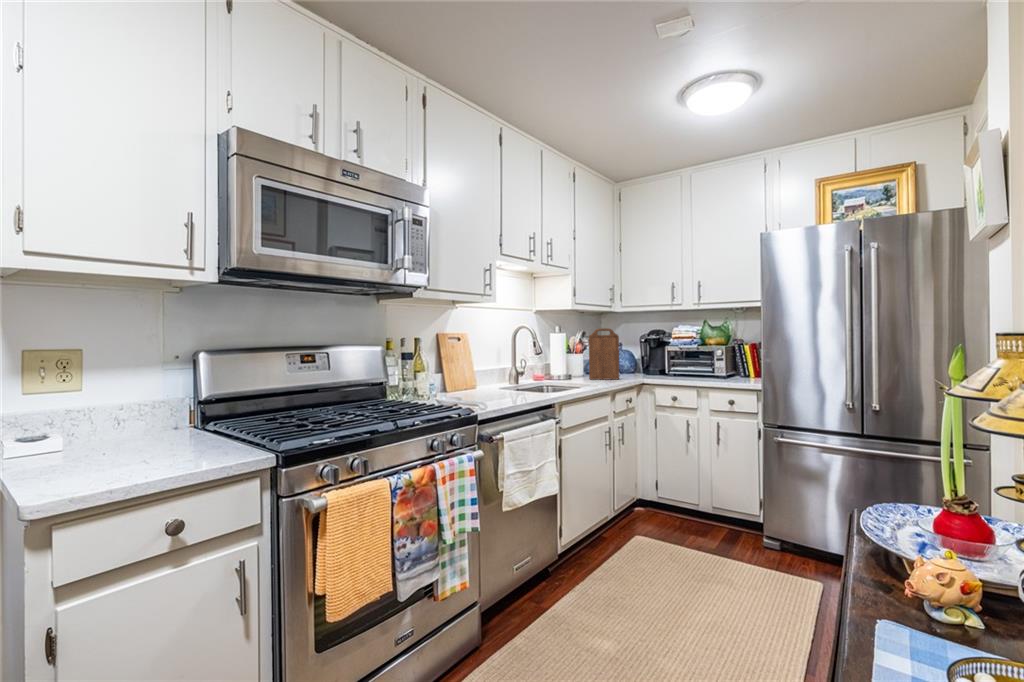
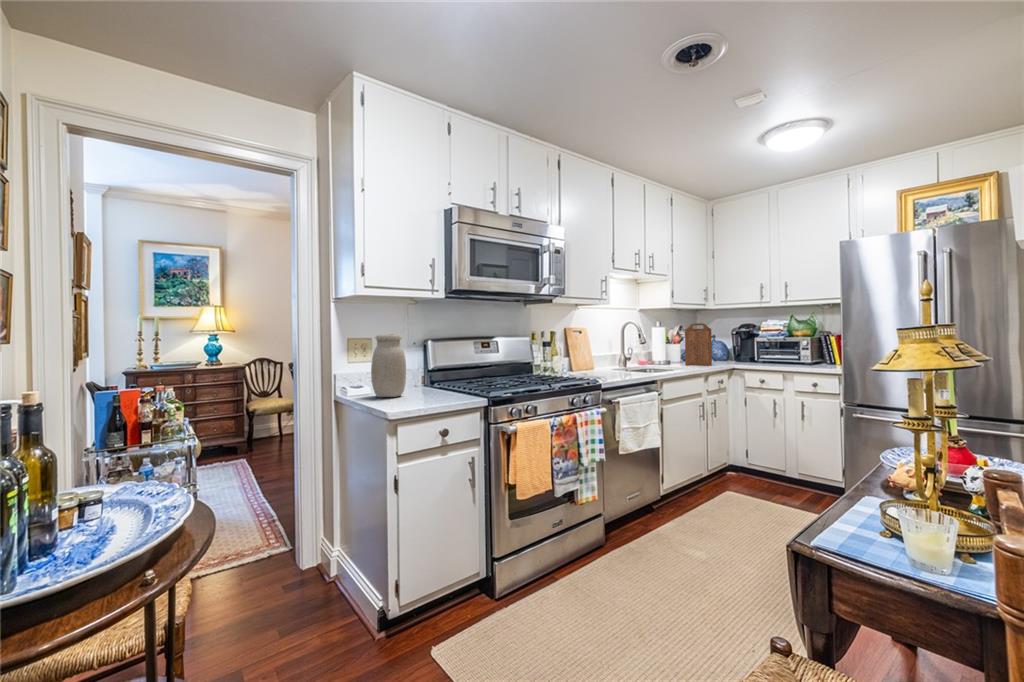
jar: none [32,342,117,462] -> present [371,334,406,397]

